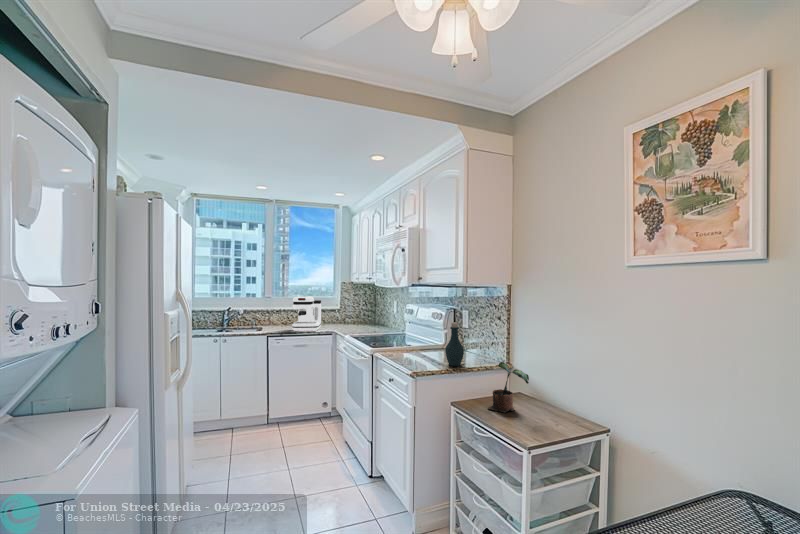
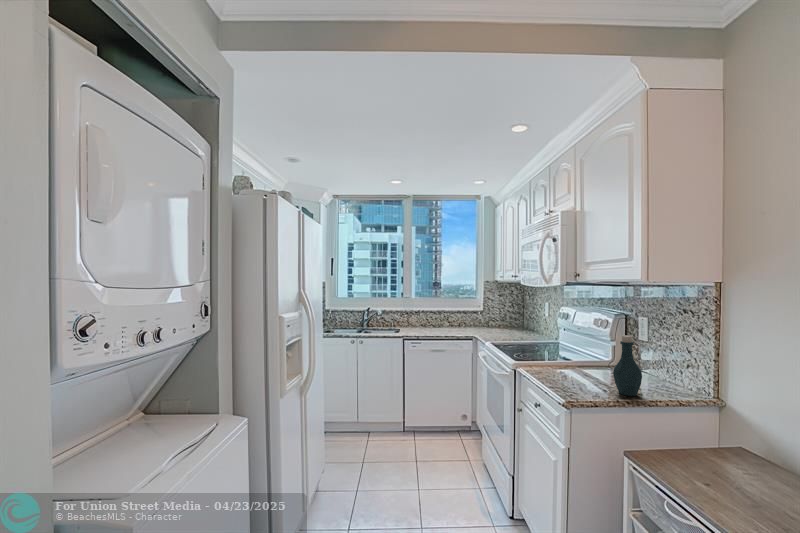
coffee maker: present [292,296,321,331] -> none [428,297,460,335]
potted plant: present [488,362,529,412] -> none [682,400,759,477]

